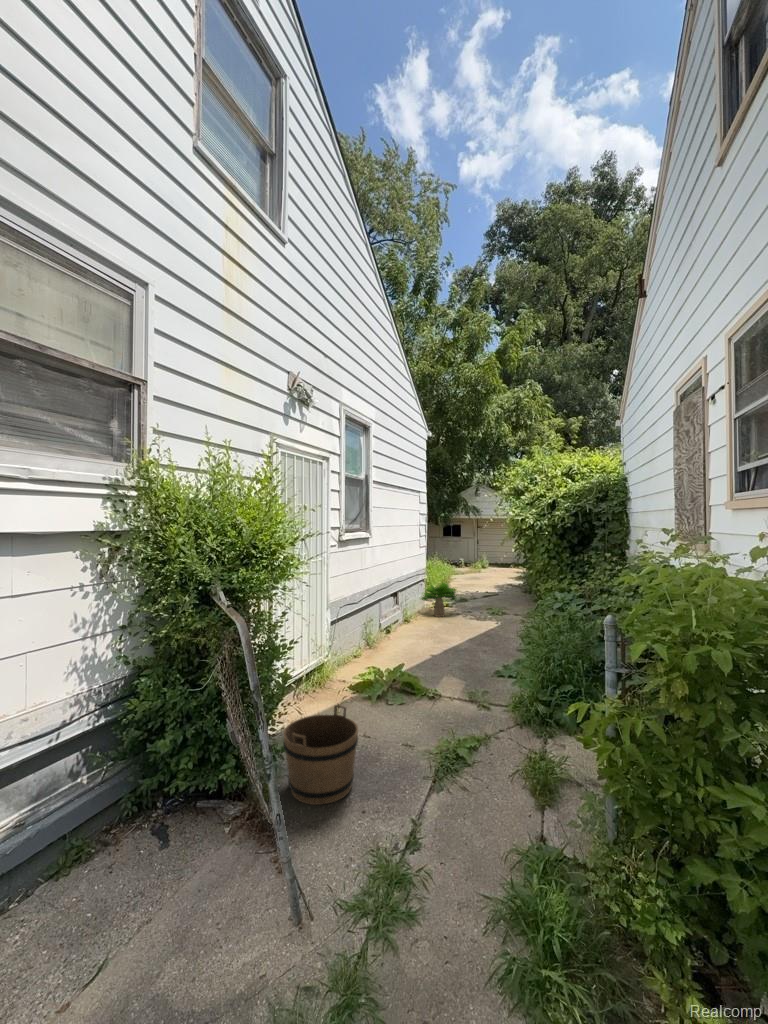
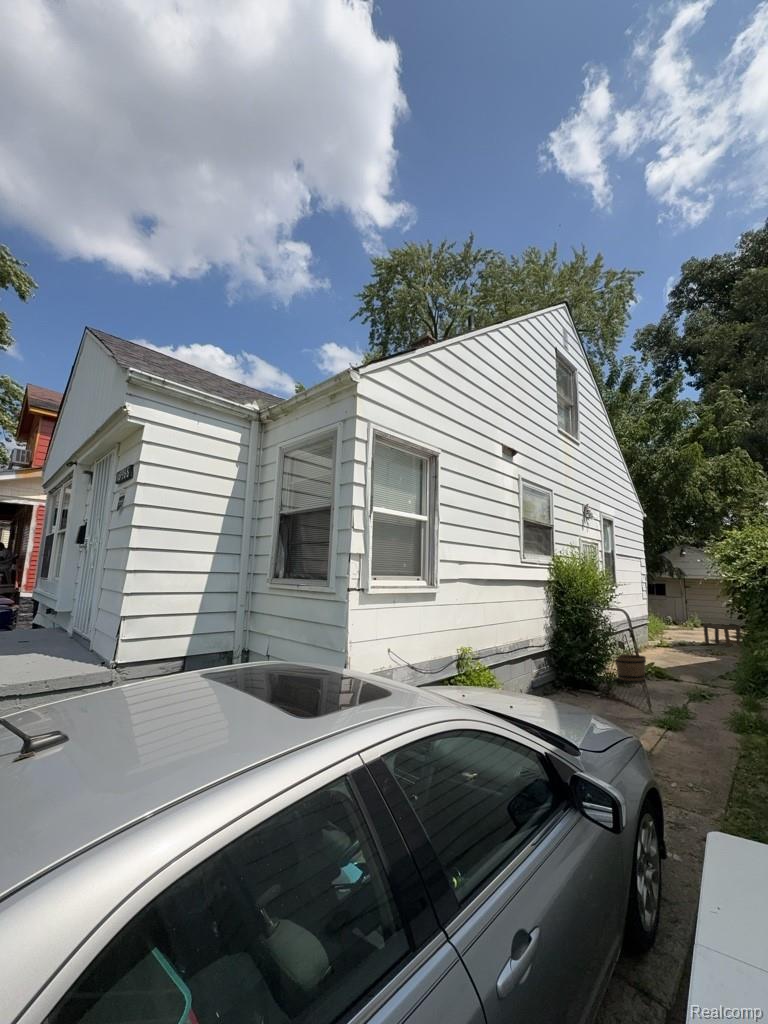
bench: none [491,579,537,612] -> present [703,624,741,647]
potted plant: present [421,581,457,617] -> none [645,621,679,648]

